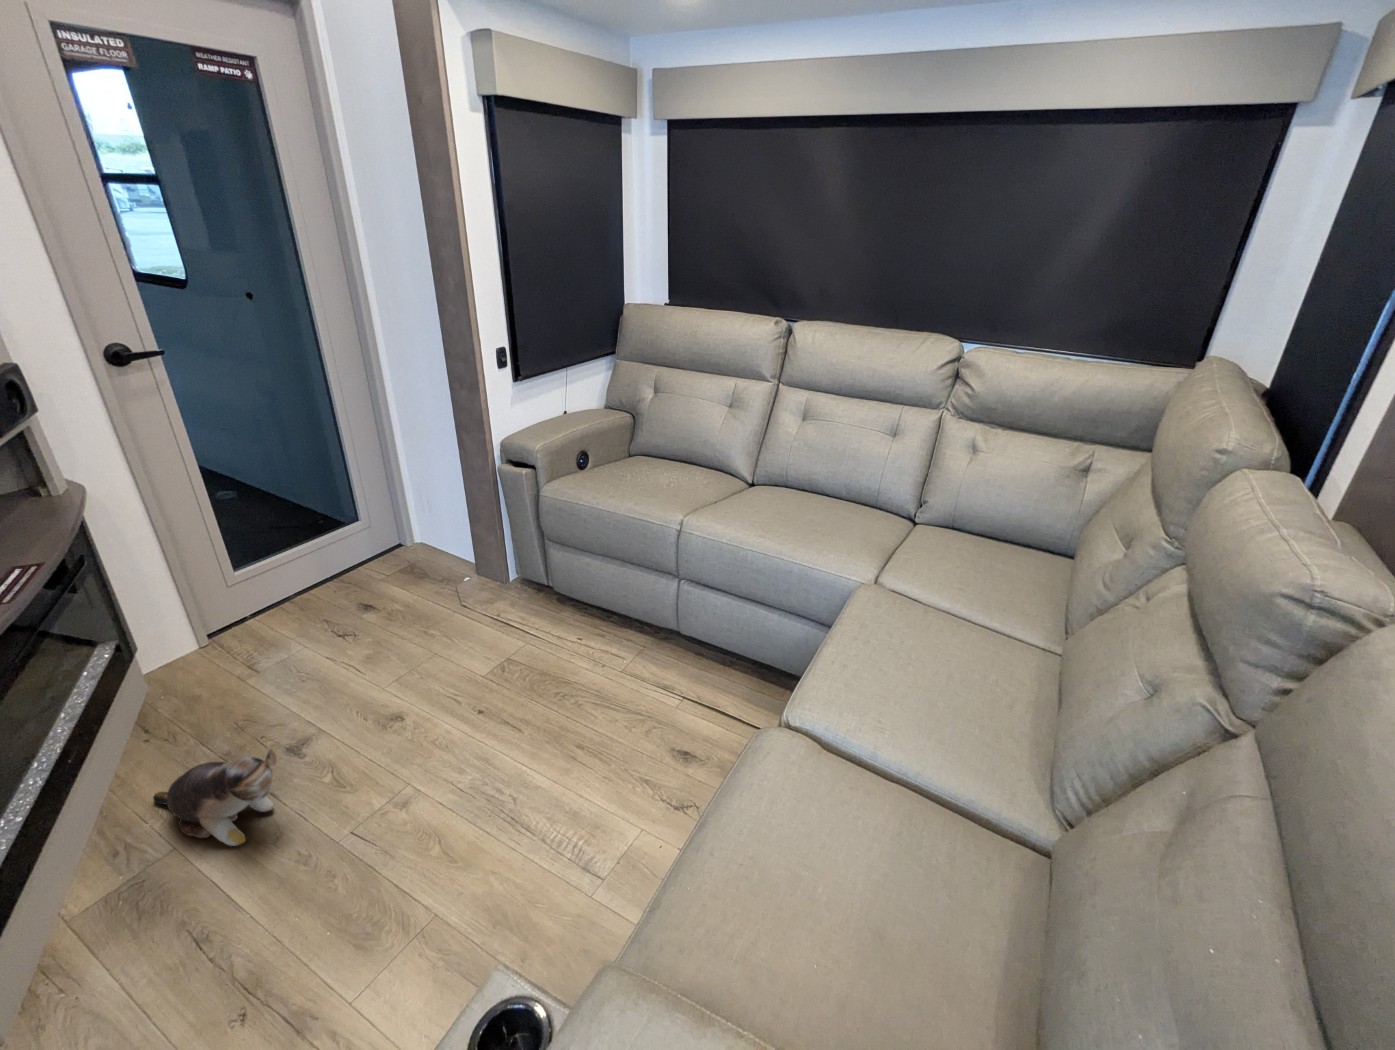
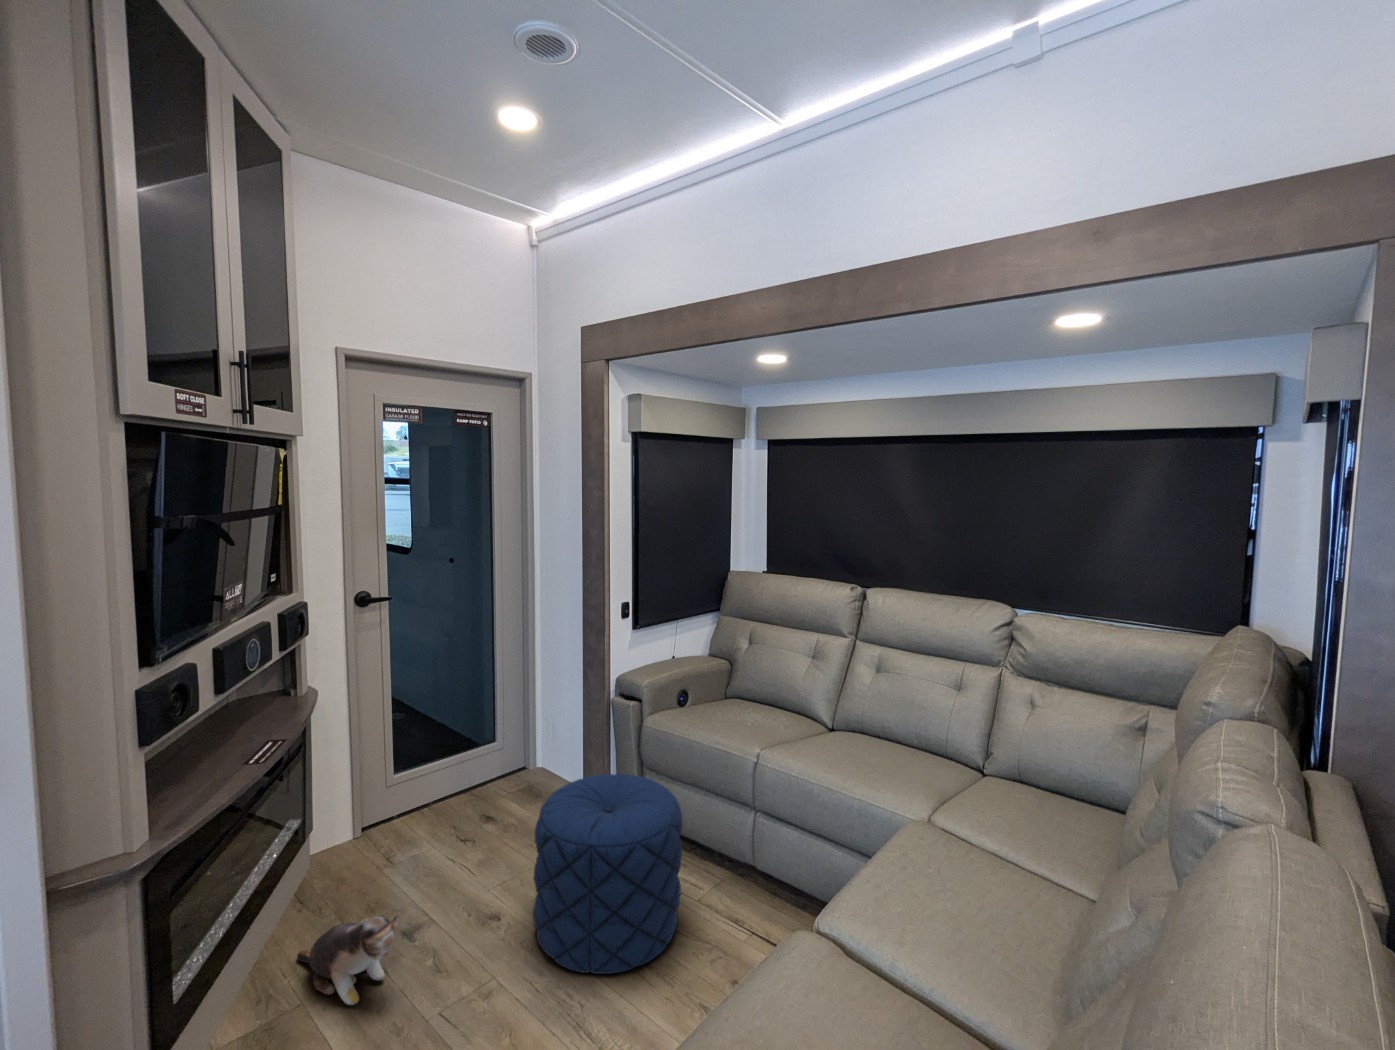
pouf: none [431,555,608,765] -> present [533,774,683,974]

